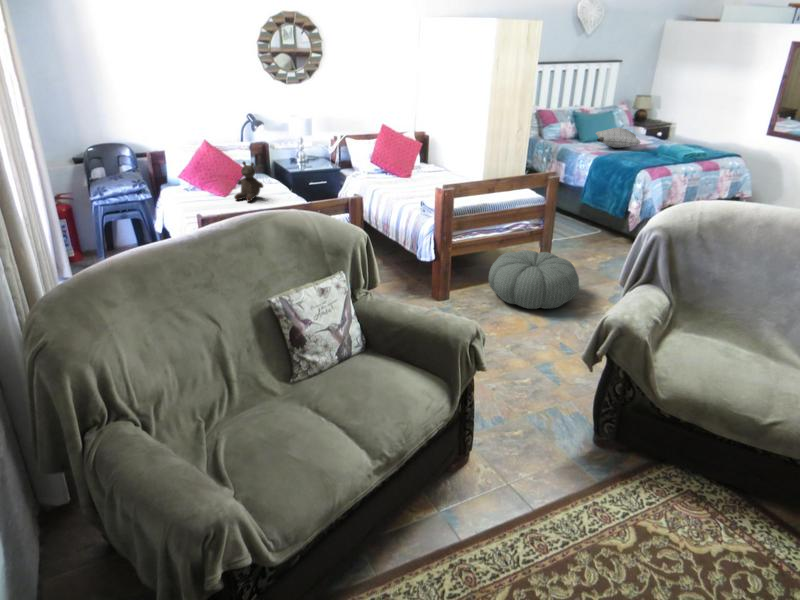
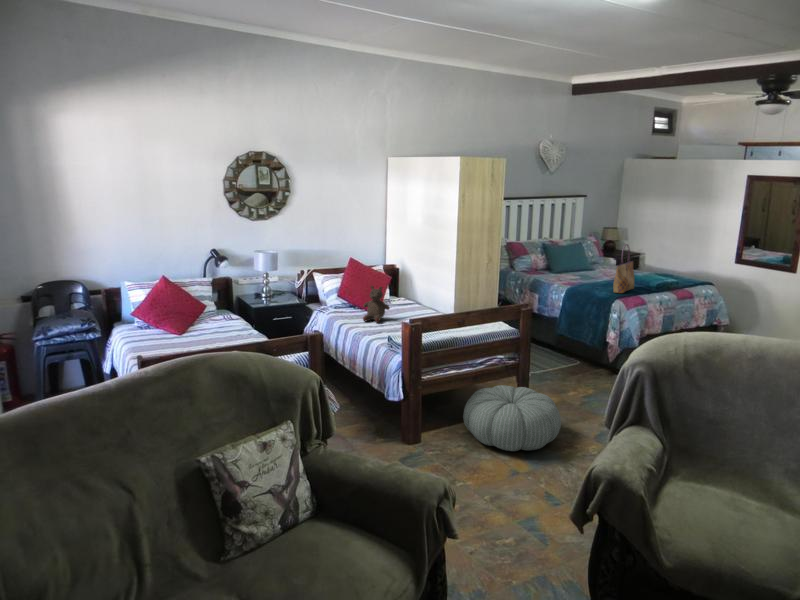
tote bag: none [641,113,664,164] -> present [613,244,634,293]
pillow: present [596,128,641,148] -> none [566,258,612,278]
stuffed bear: present [234,162,263,202] -> present [363,286,390,323]

